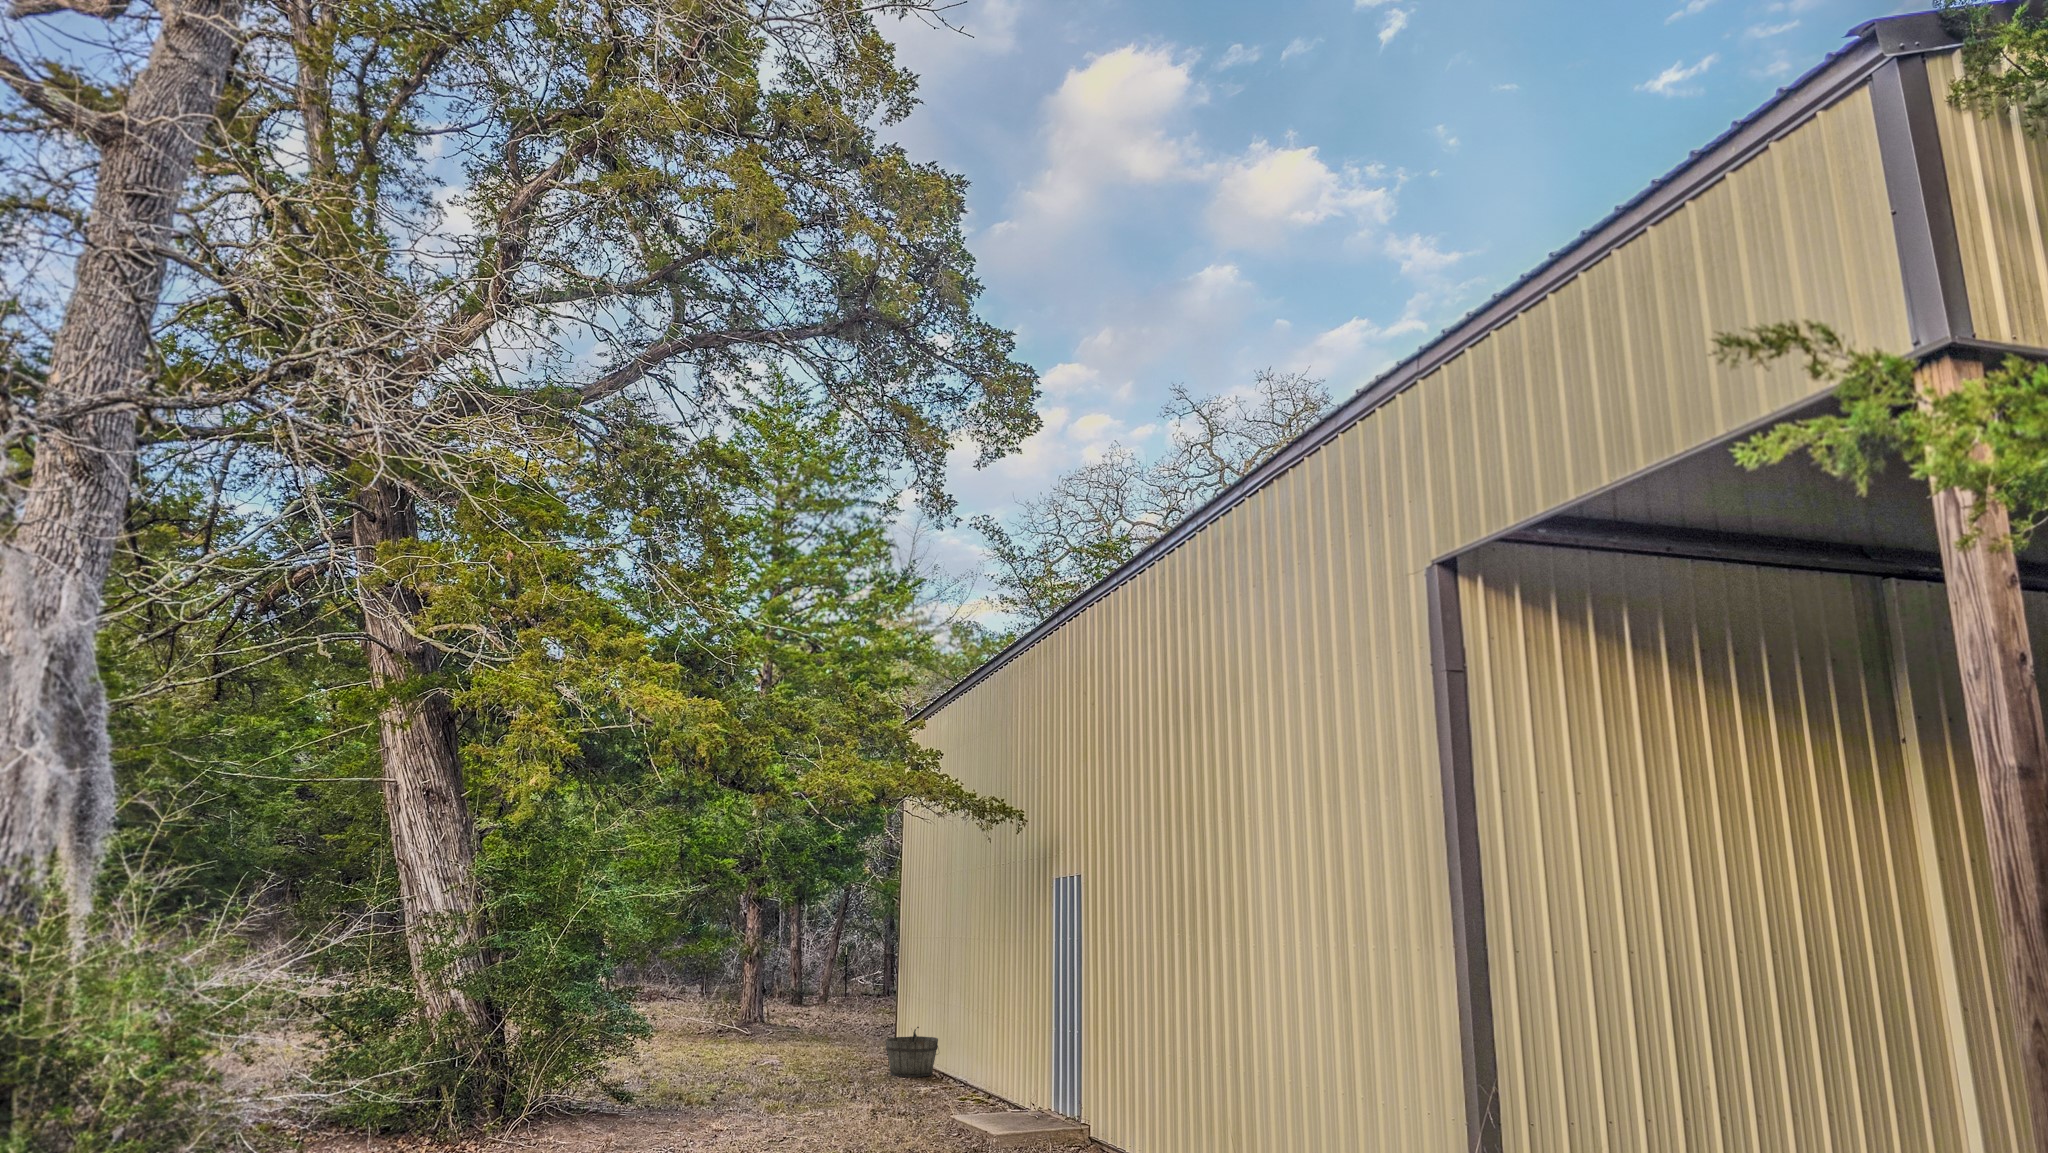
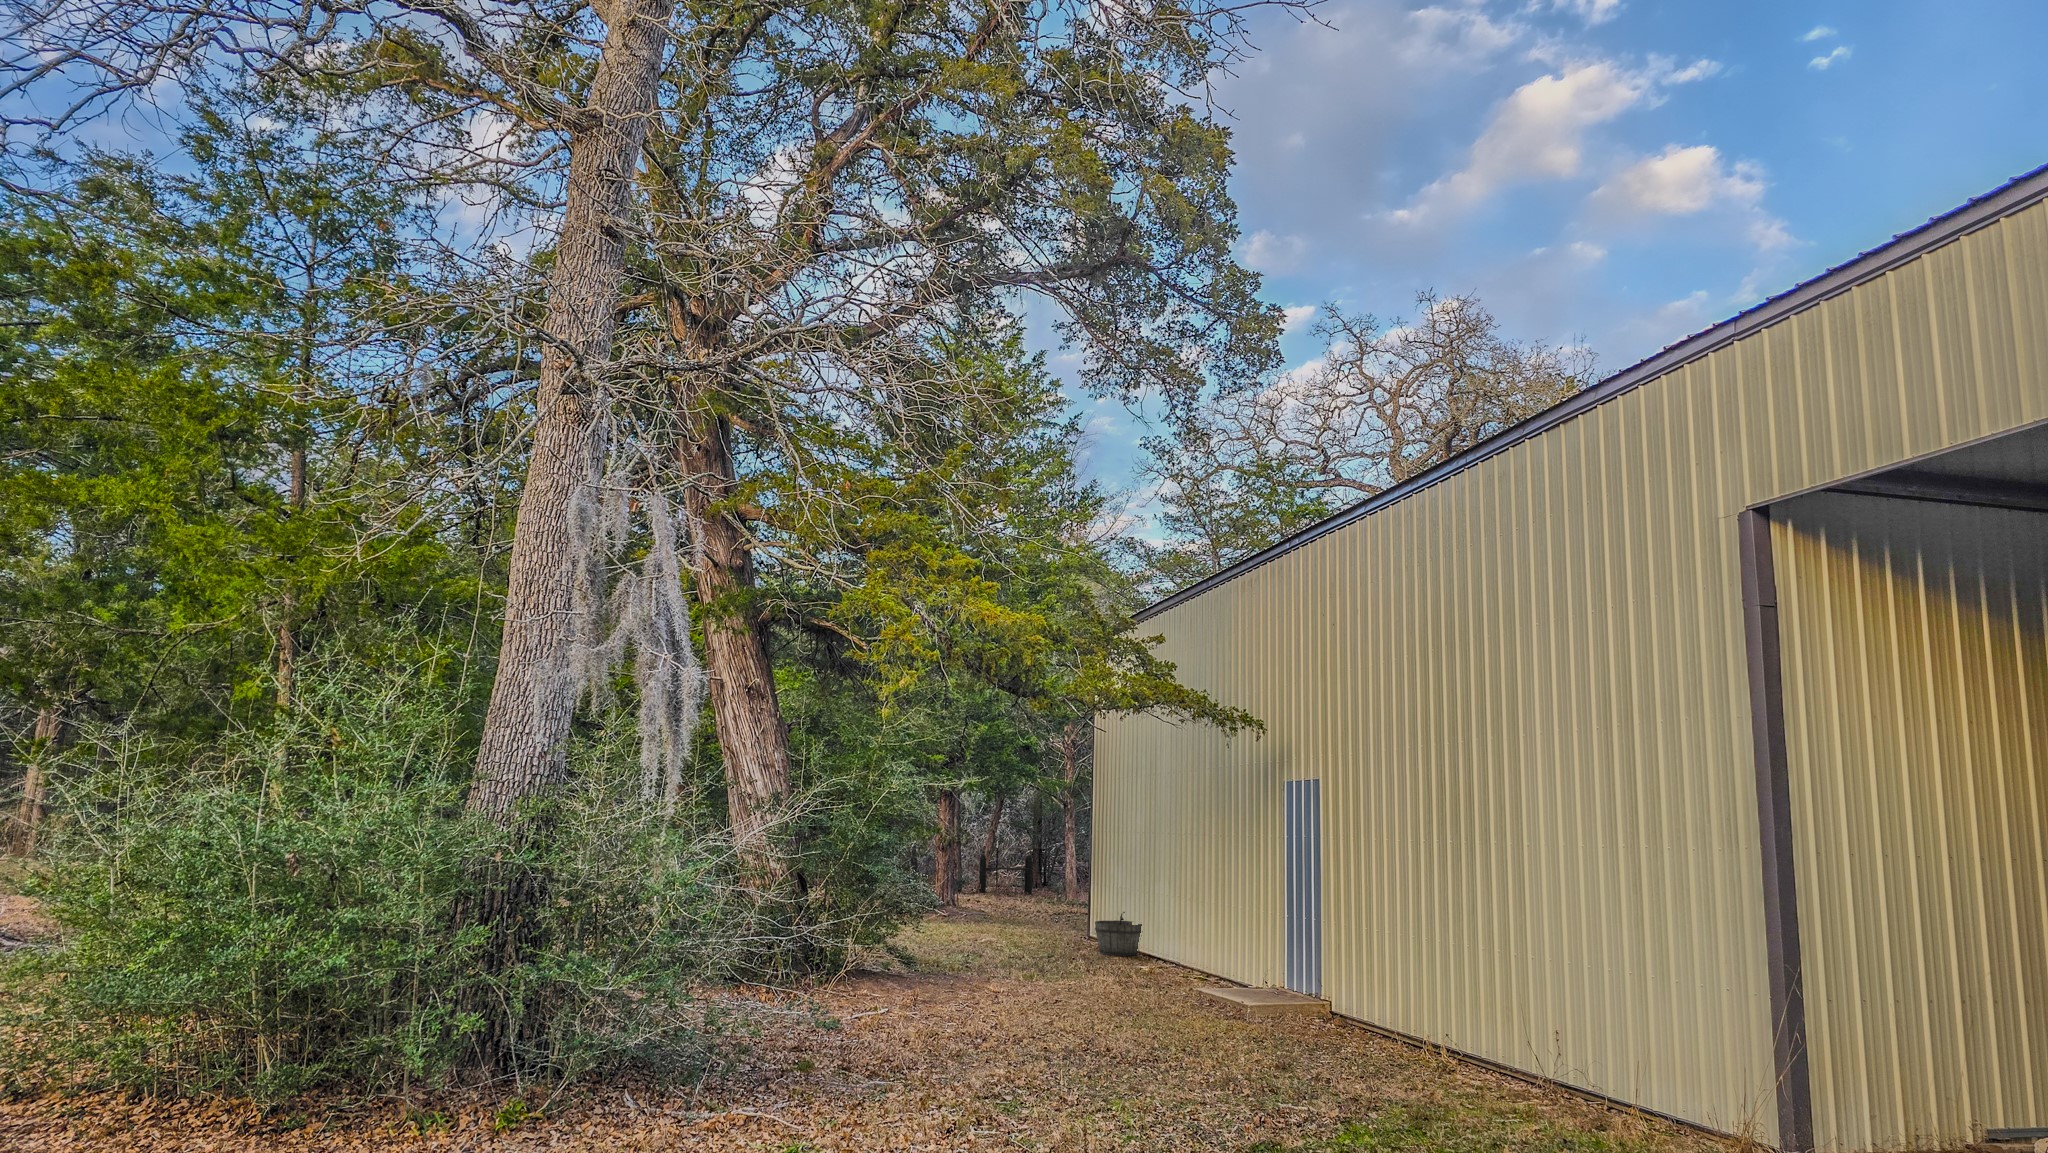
bench: none [827,959,883,1002] -> present [979,854,1032,894]

